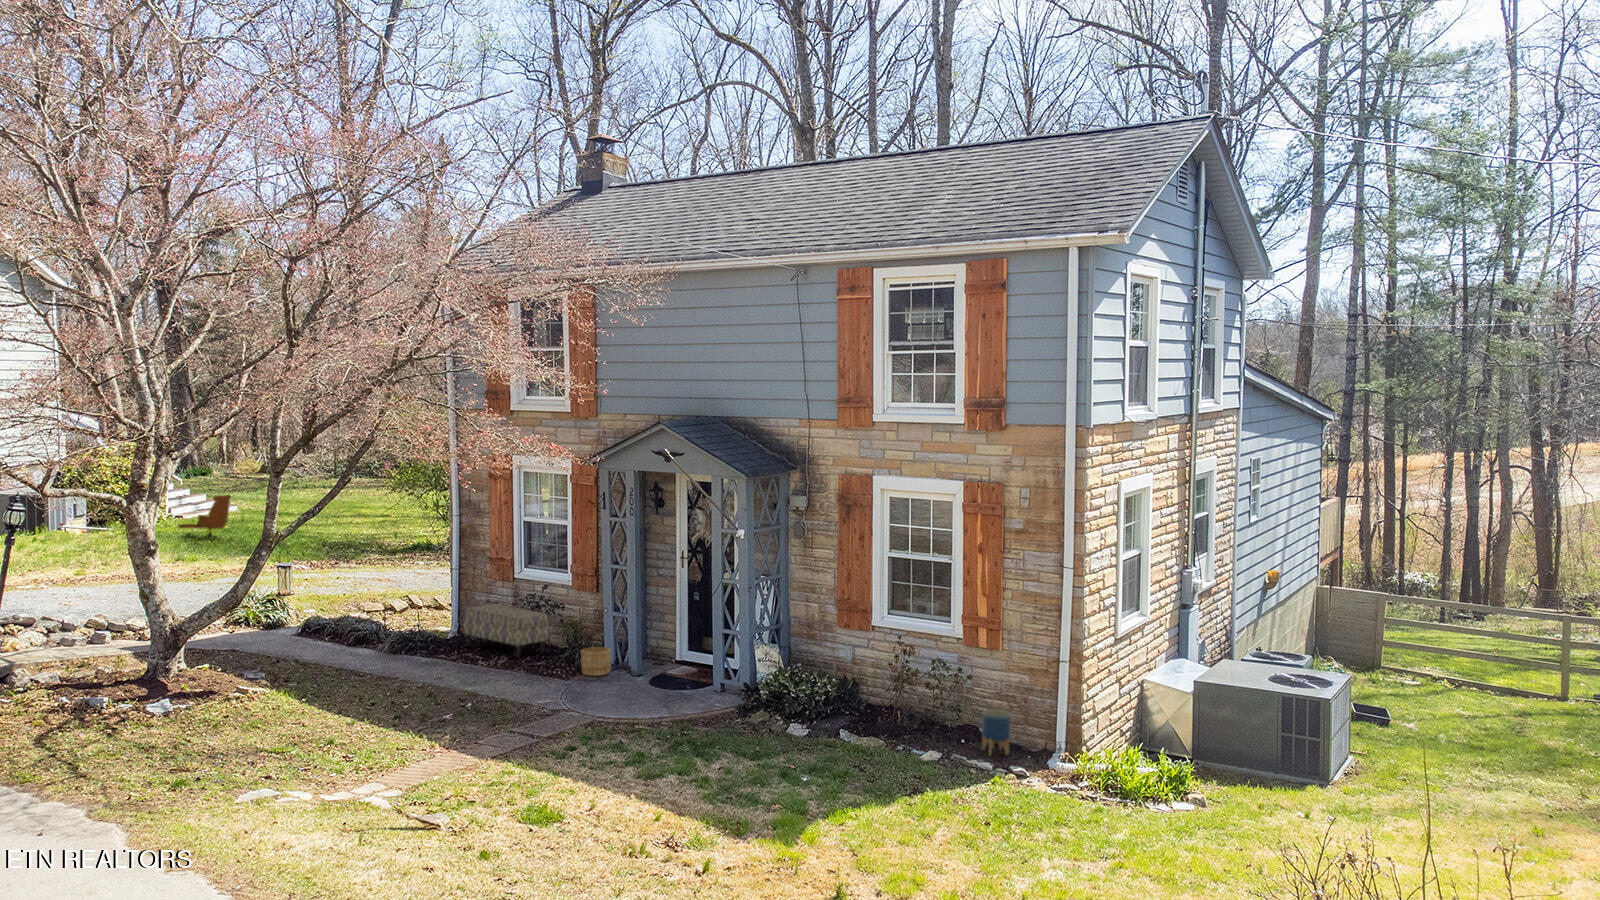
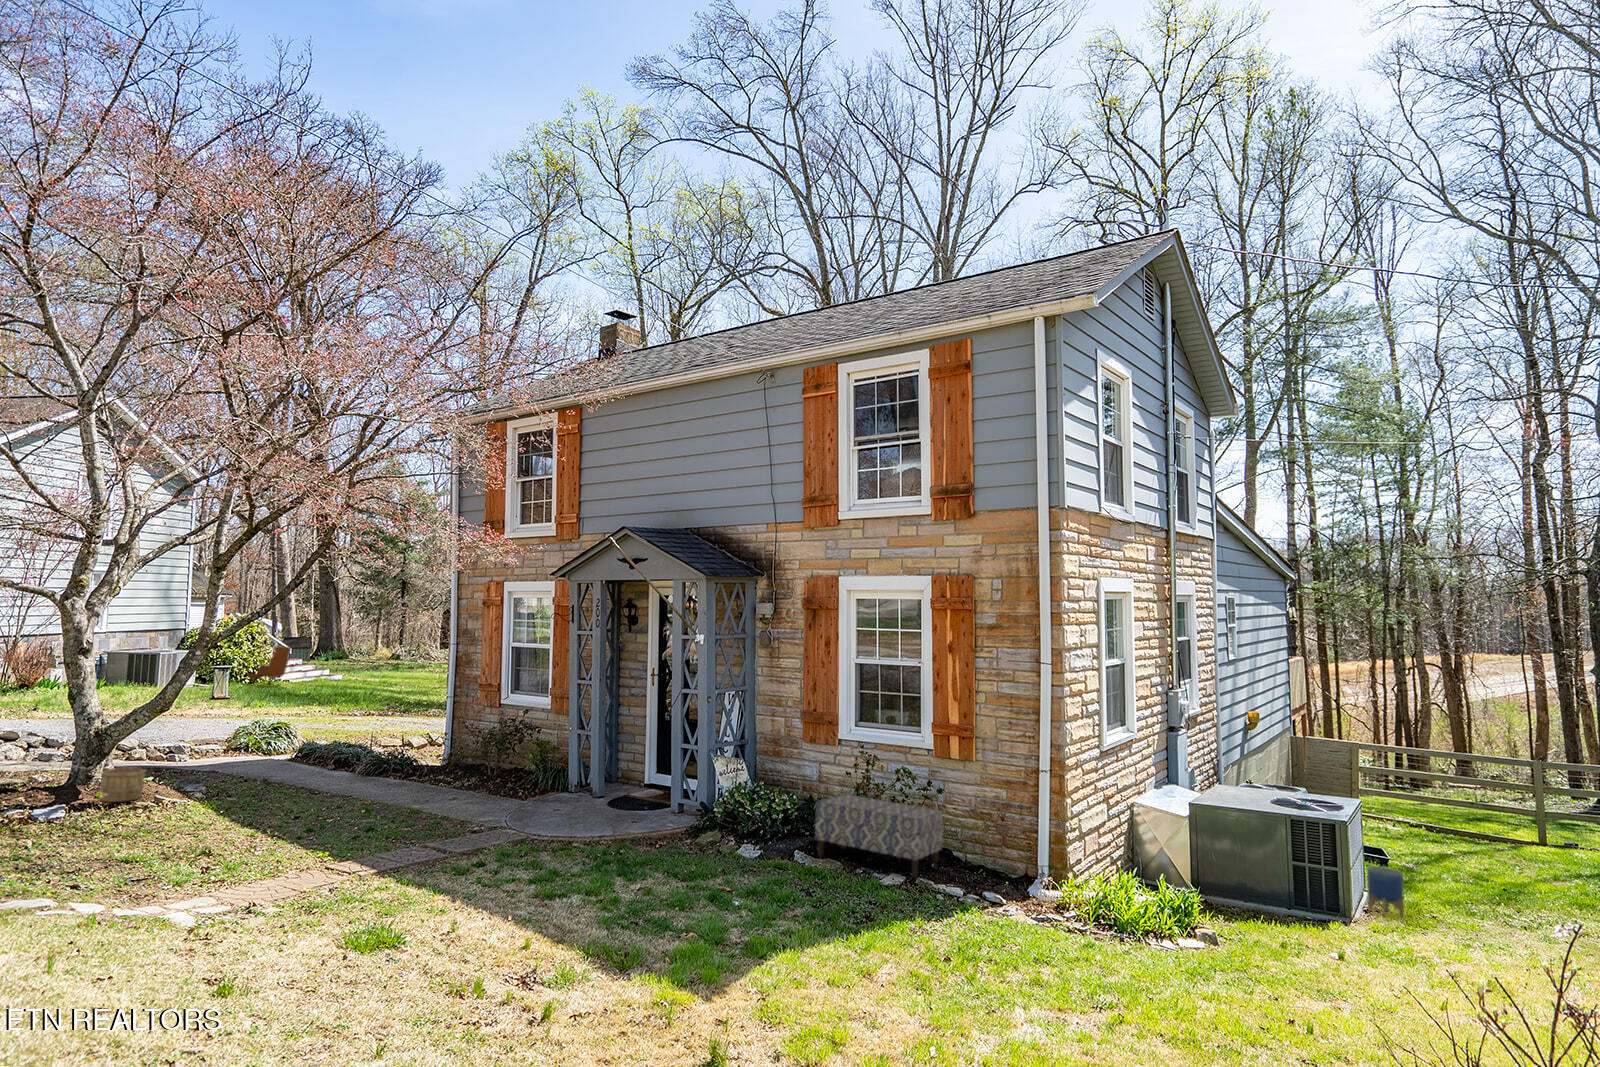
bench: present [464,603,548,658] -> present [815,794,943,878]
wooden bucket: present [581,647,611,676] -> present [99,767,146,802]
planter: present [982,710,1011,755] -> present [1367,866,1404,917]

